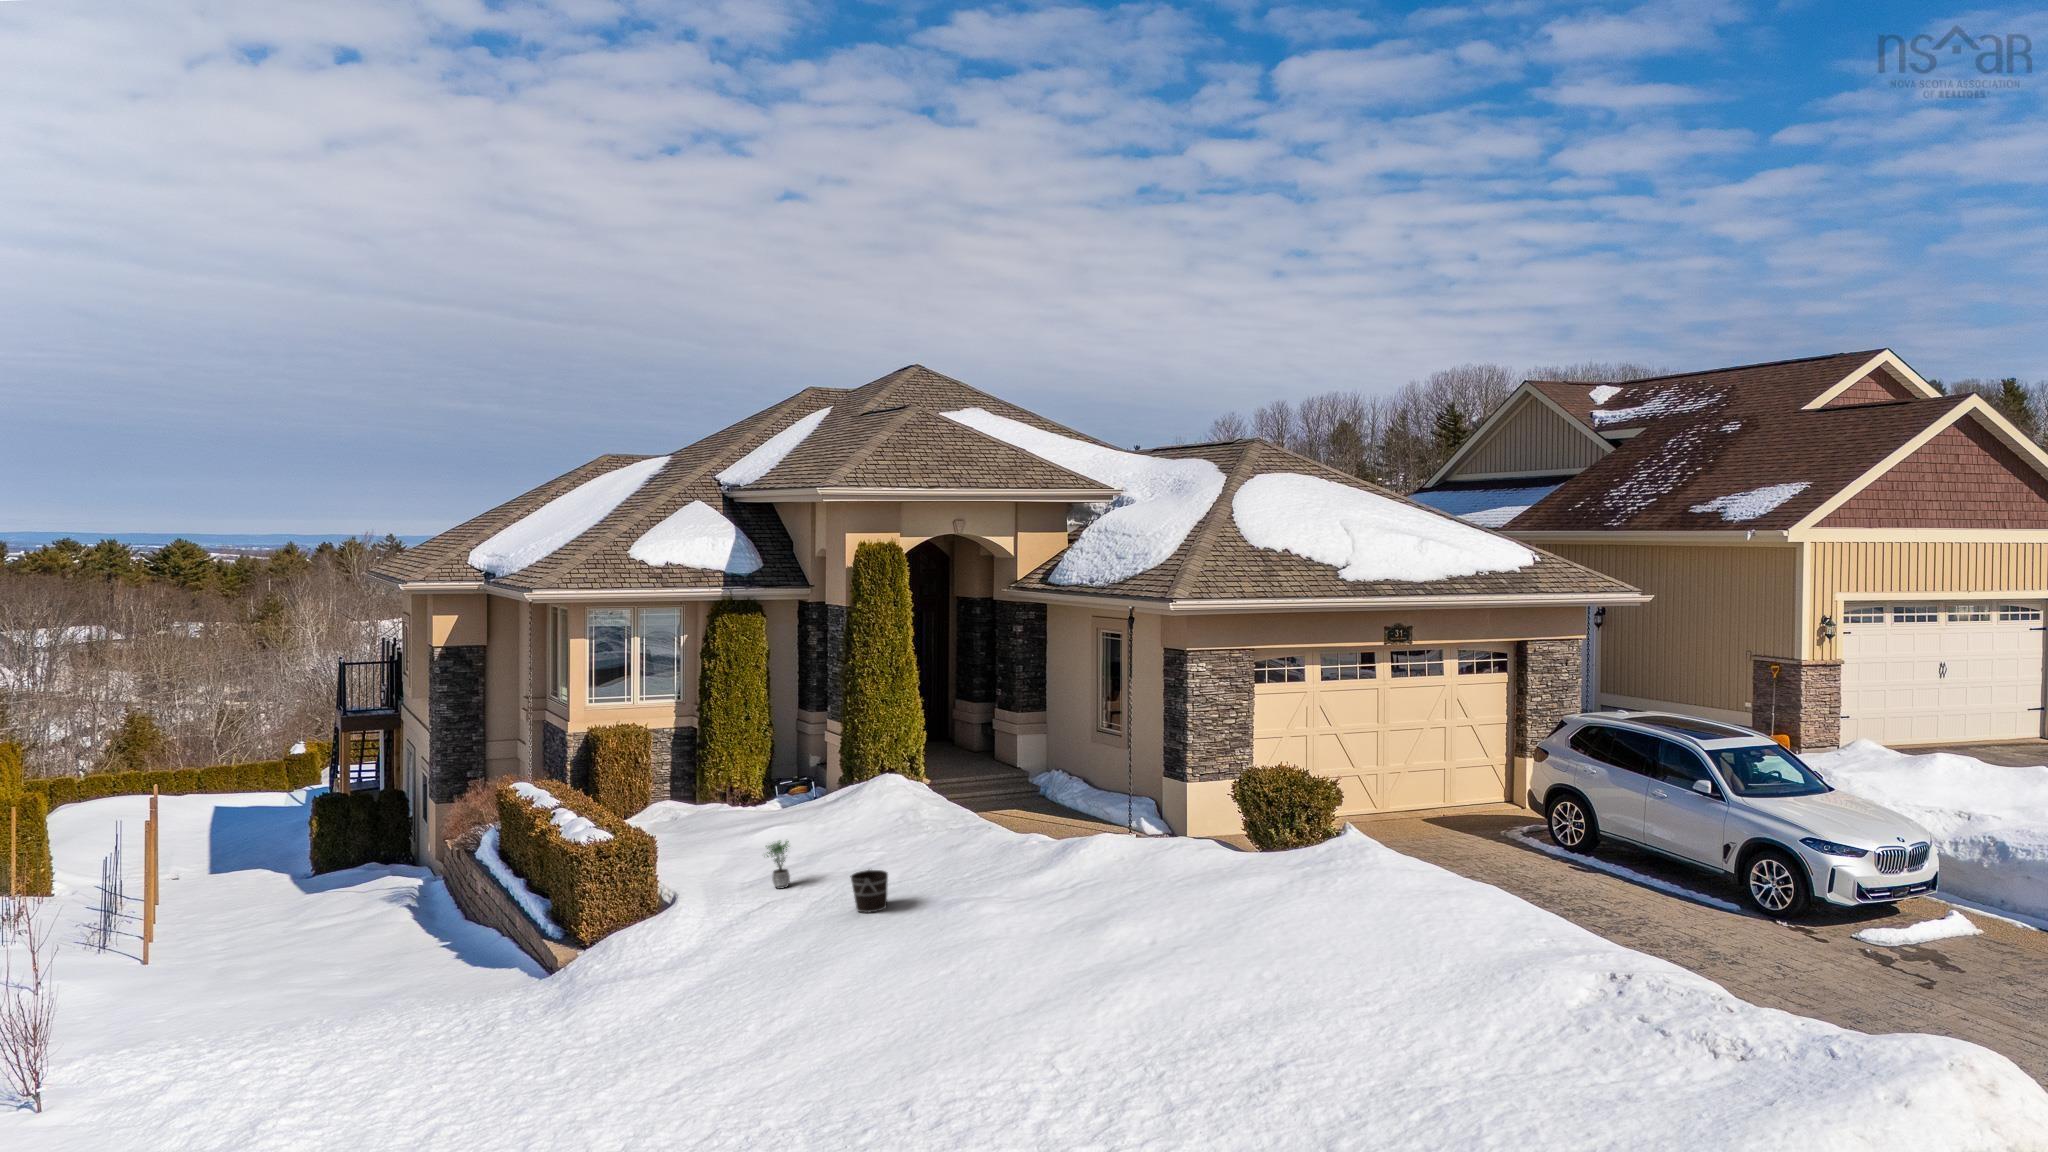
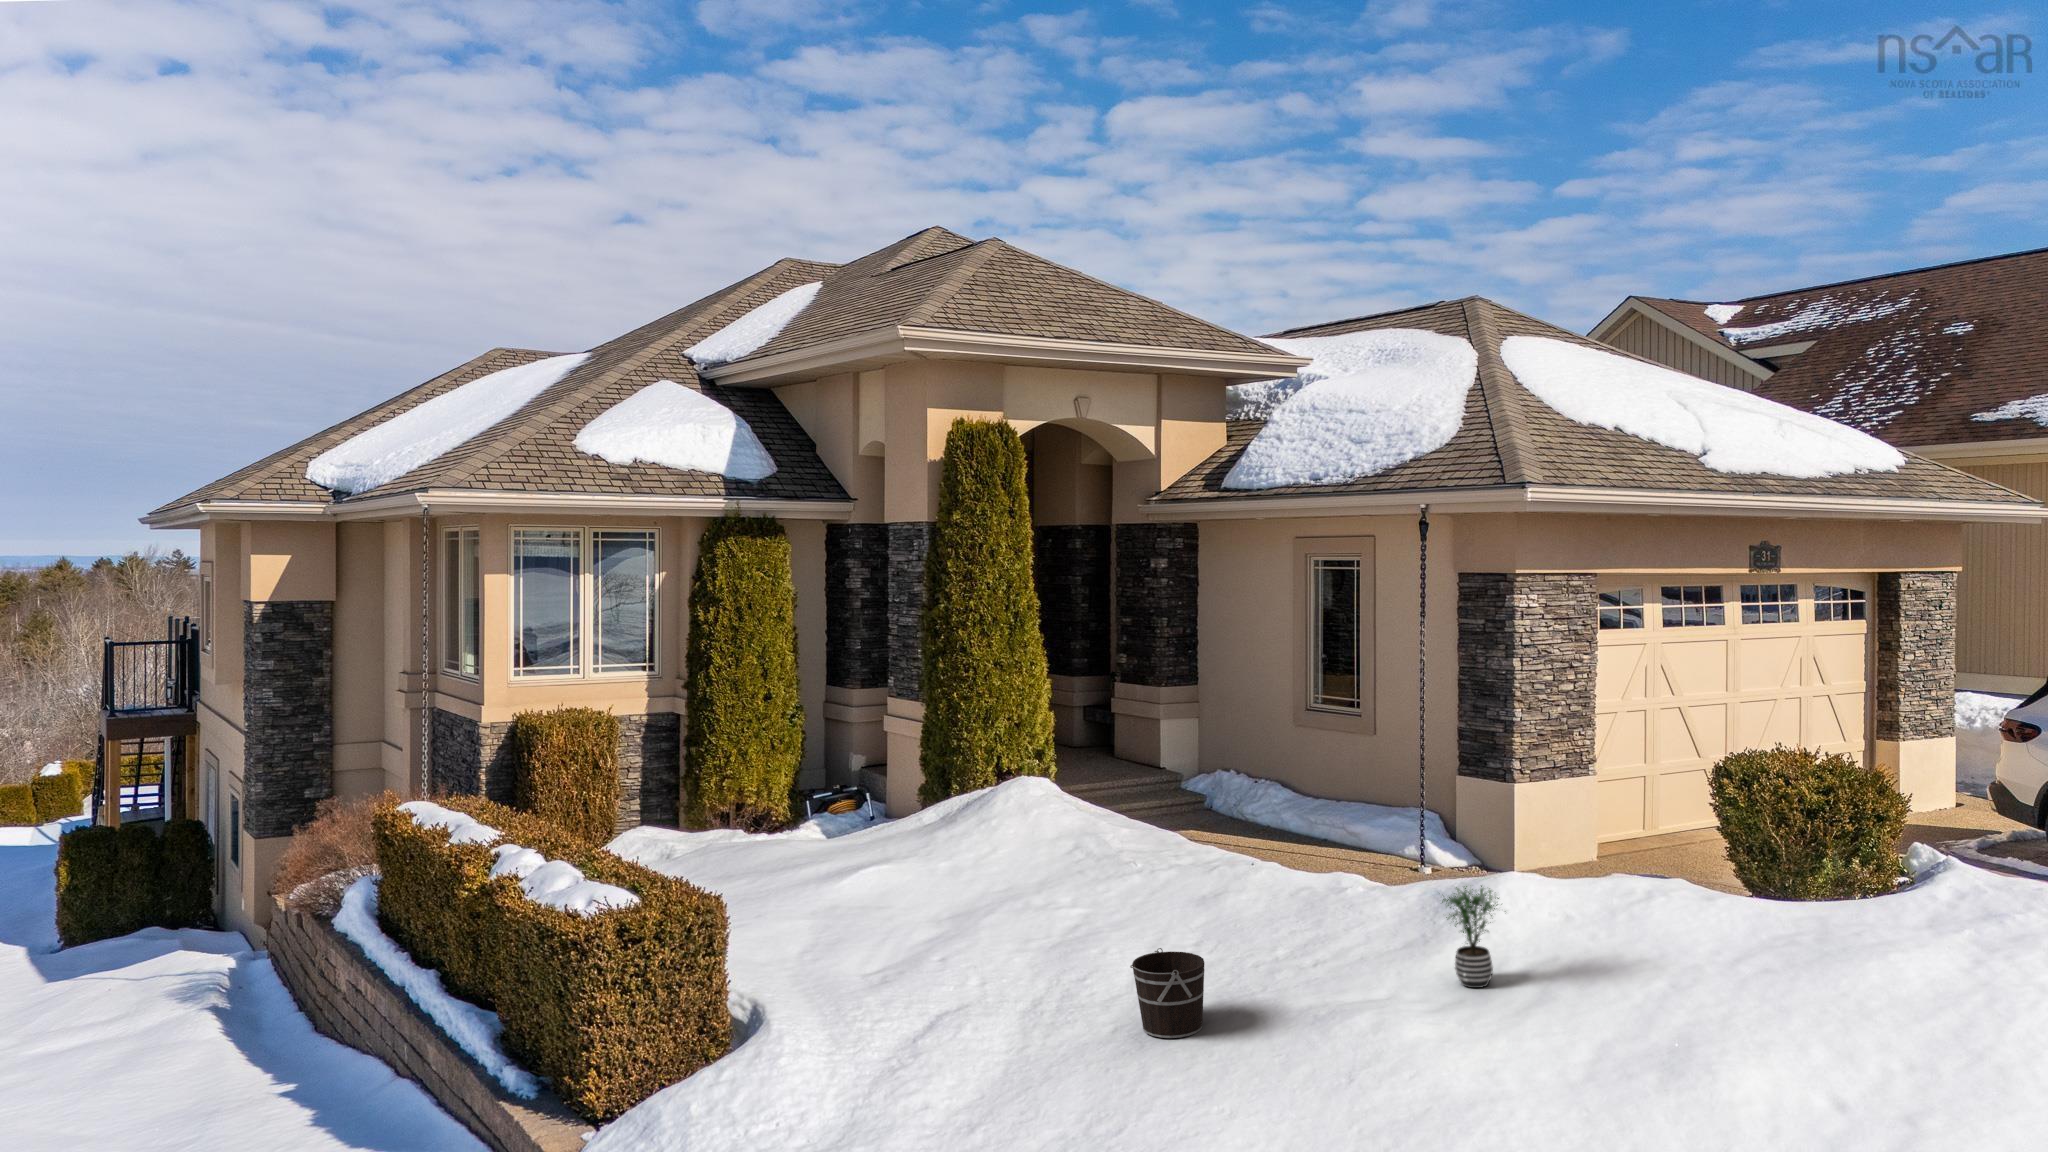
potted plant: present [766,841,790,889] -> present [1442,886,1506,988]

